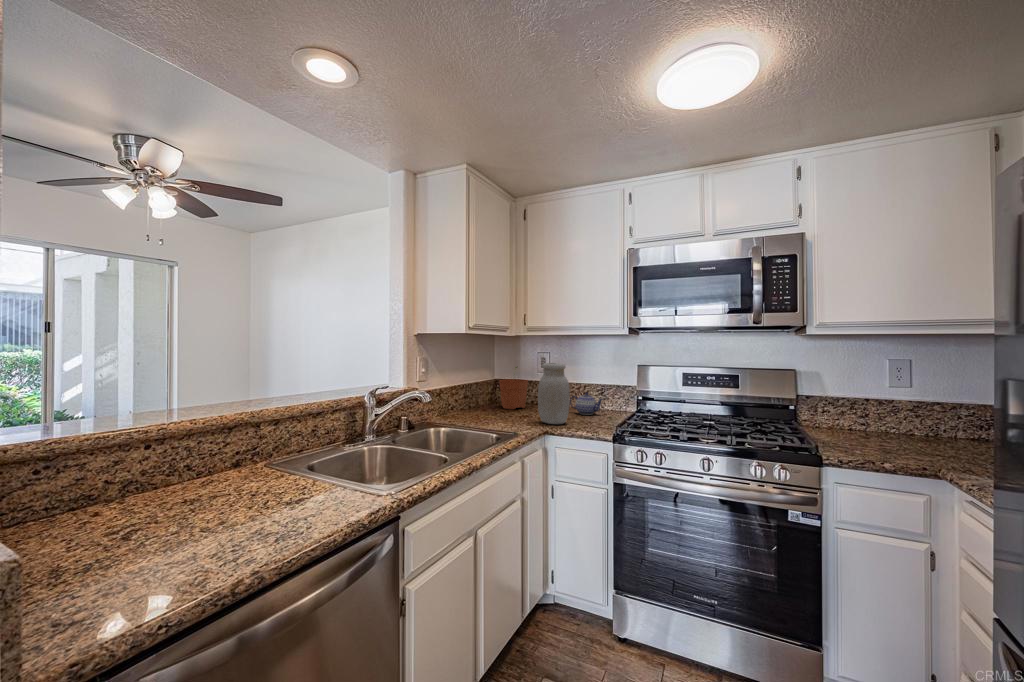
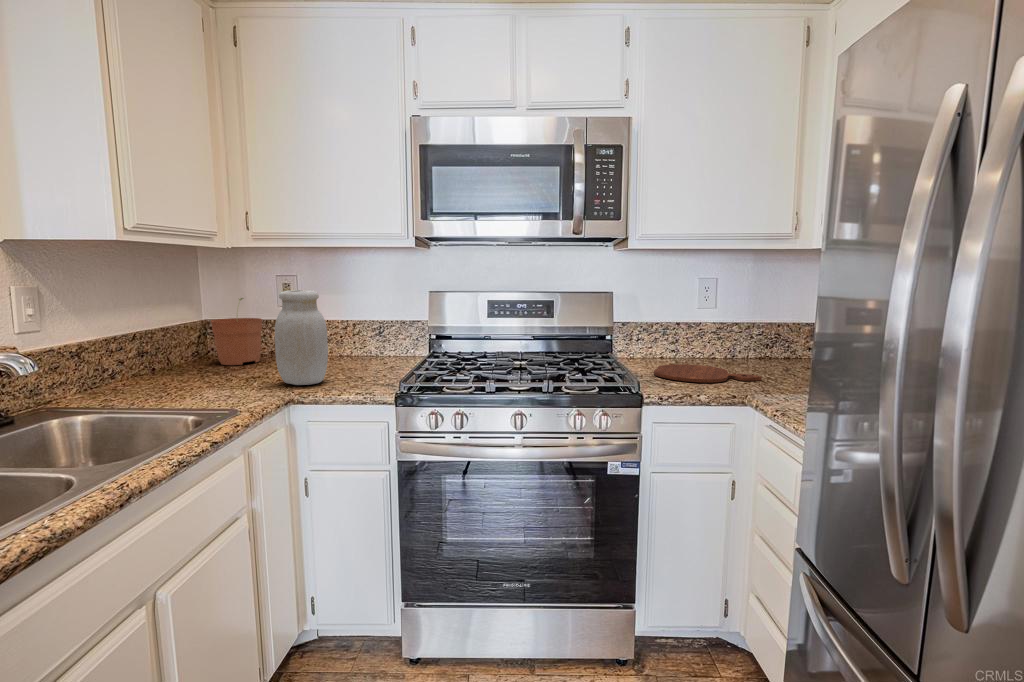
teapot: present [570,393,603,415] -> none [331,333,381,365]
cutting board: none [837,435,959,456] -> present [654,364,762,383]

